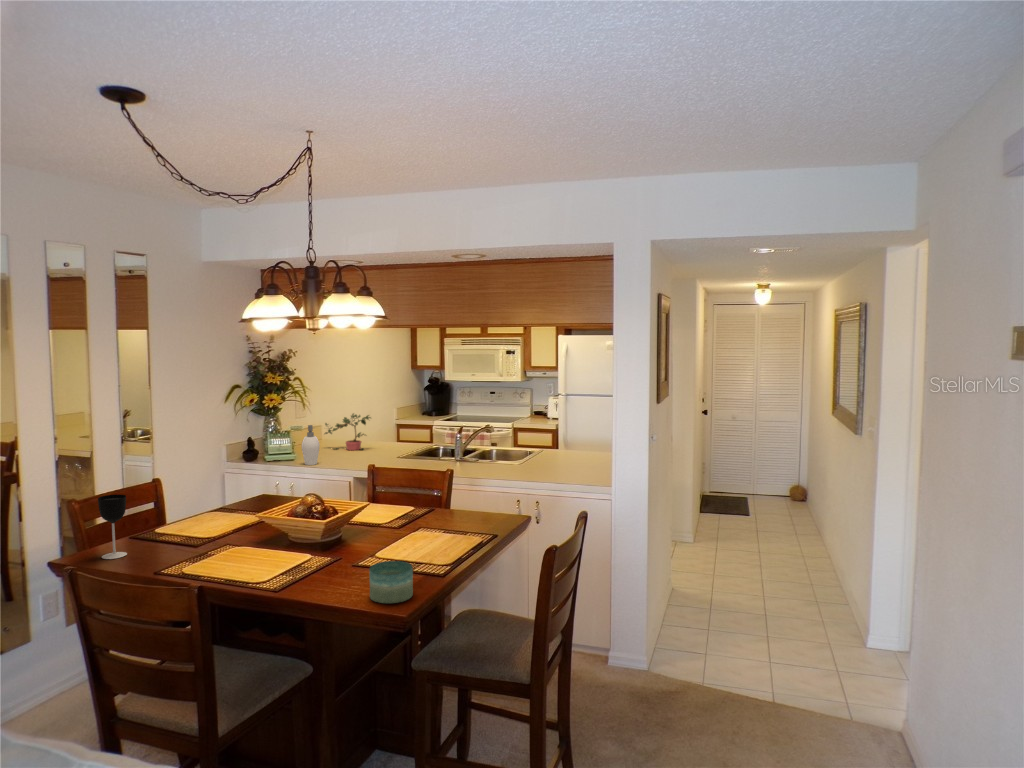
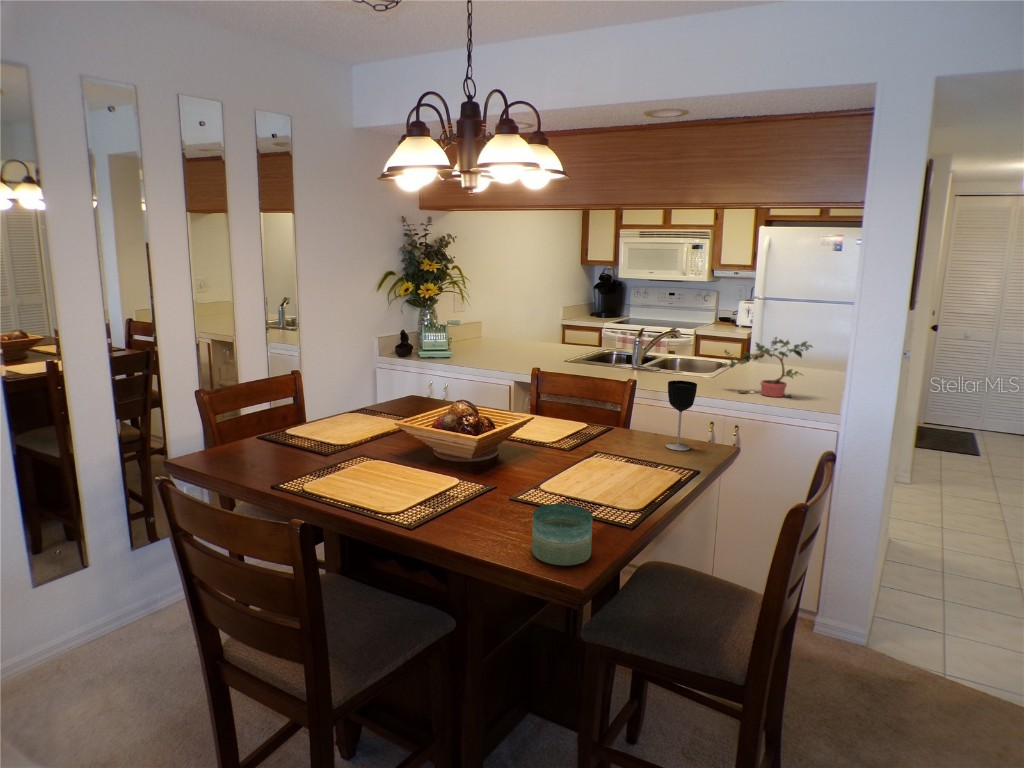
potted plant: present [325,414,371,450] -> present [722,337,812,397]
soap dispenser: present [302,425,320,465] -> none [457,319,483,365]
wine glass: present [98,494,127,559] -> present [666,380,697,450]

